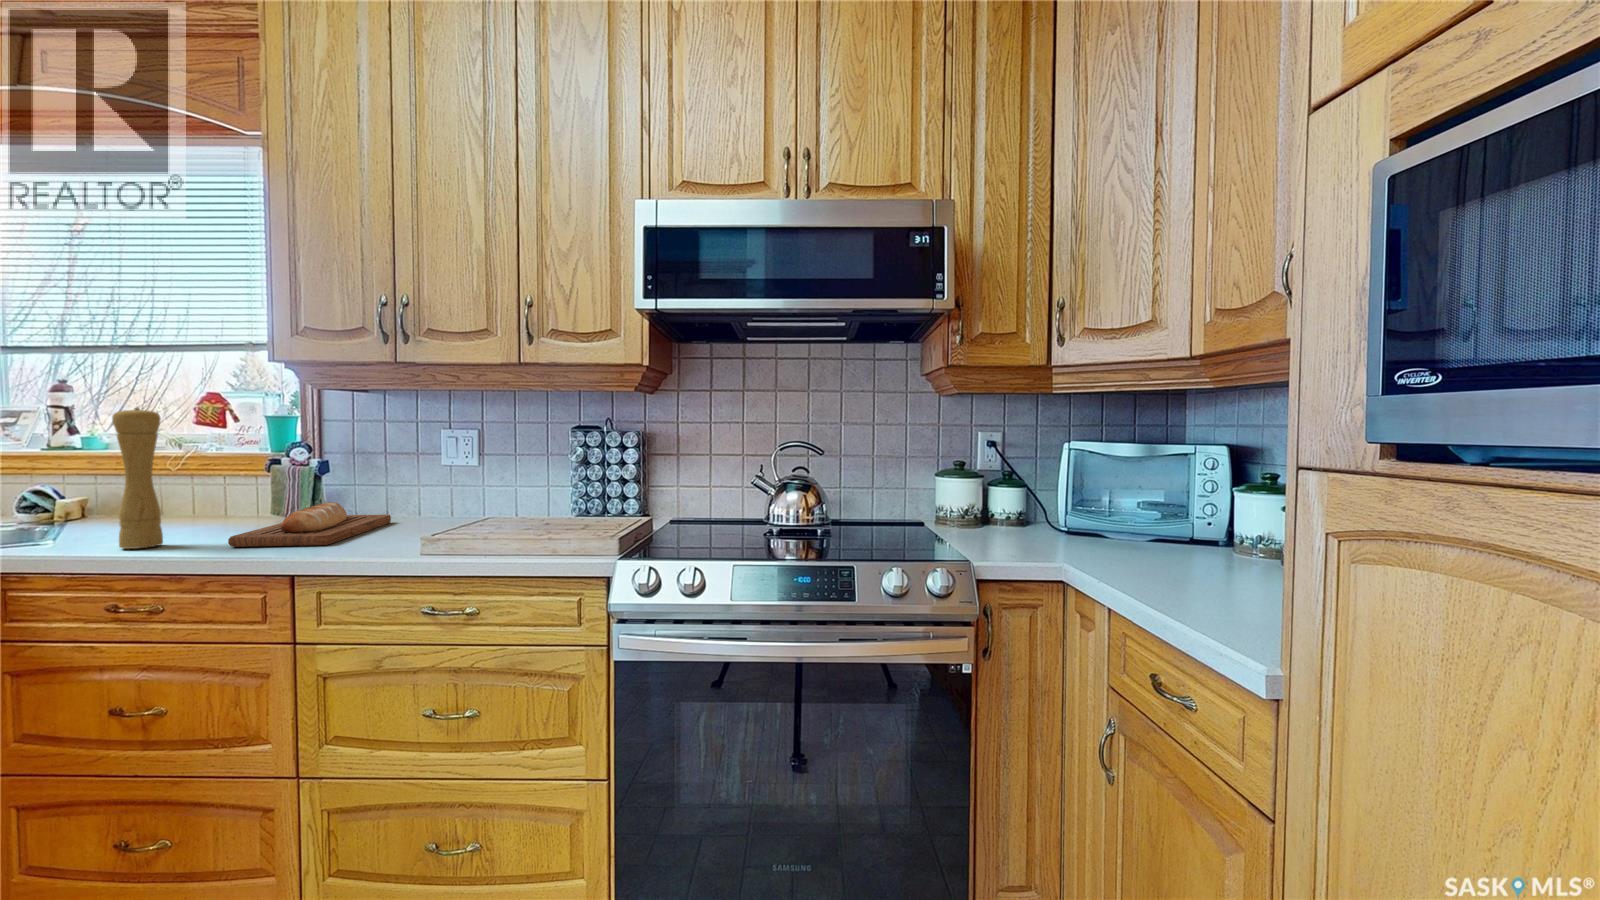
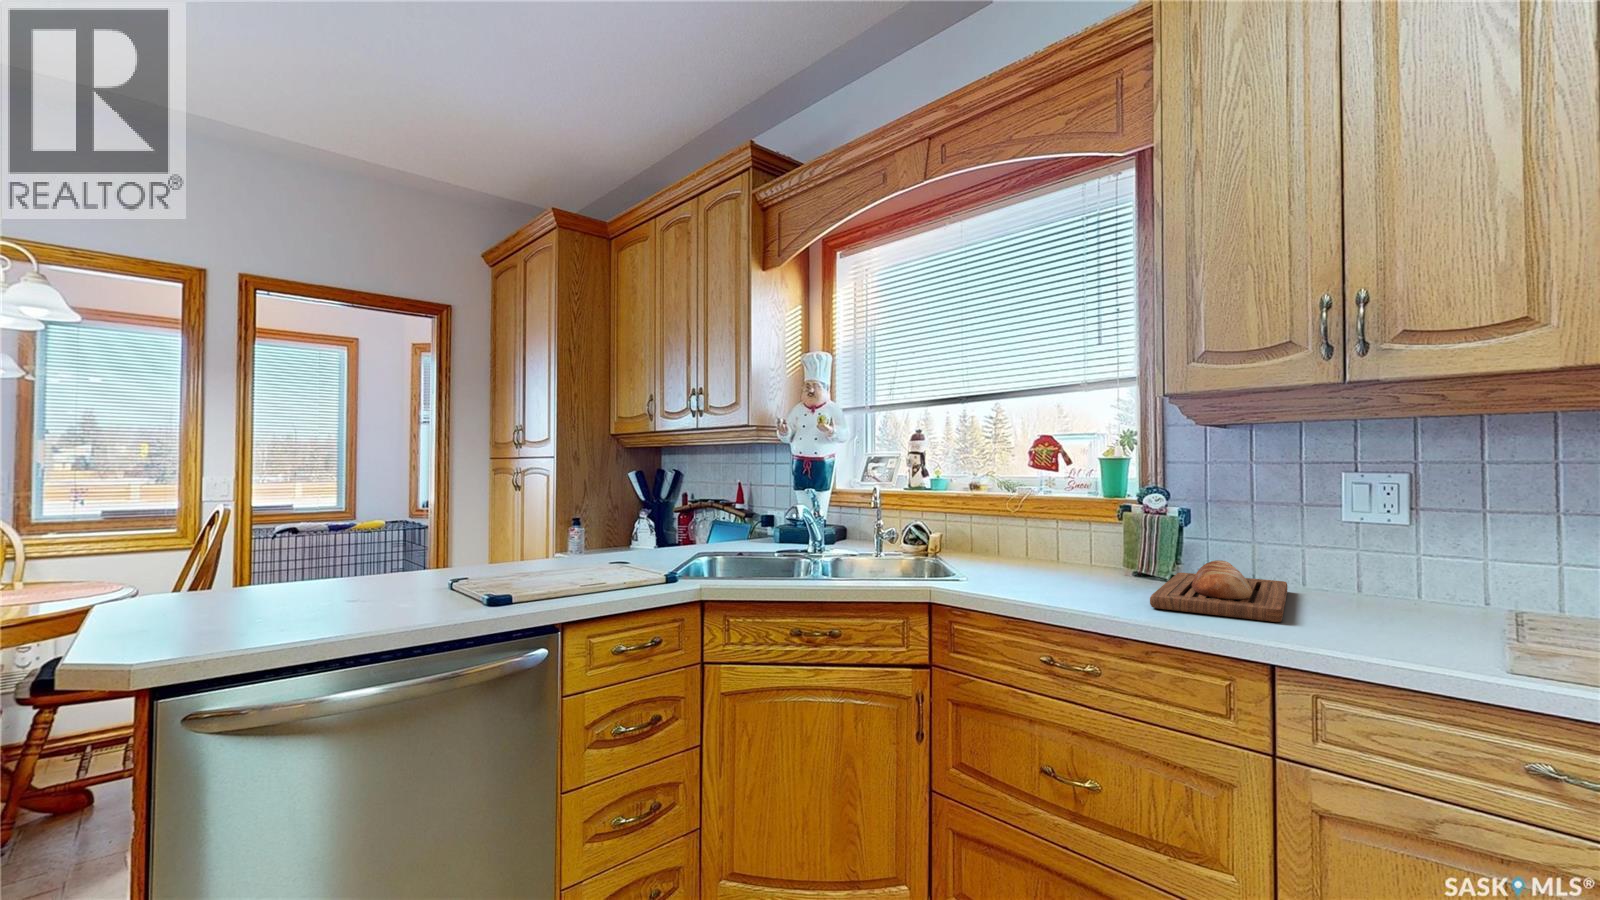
pepper mill: present [112,408,163,549] -> none [1030,447,1069,596]

